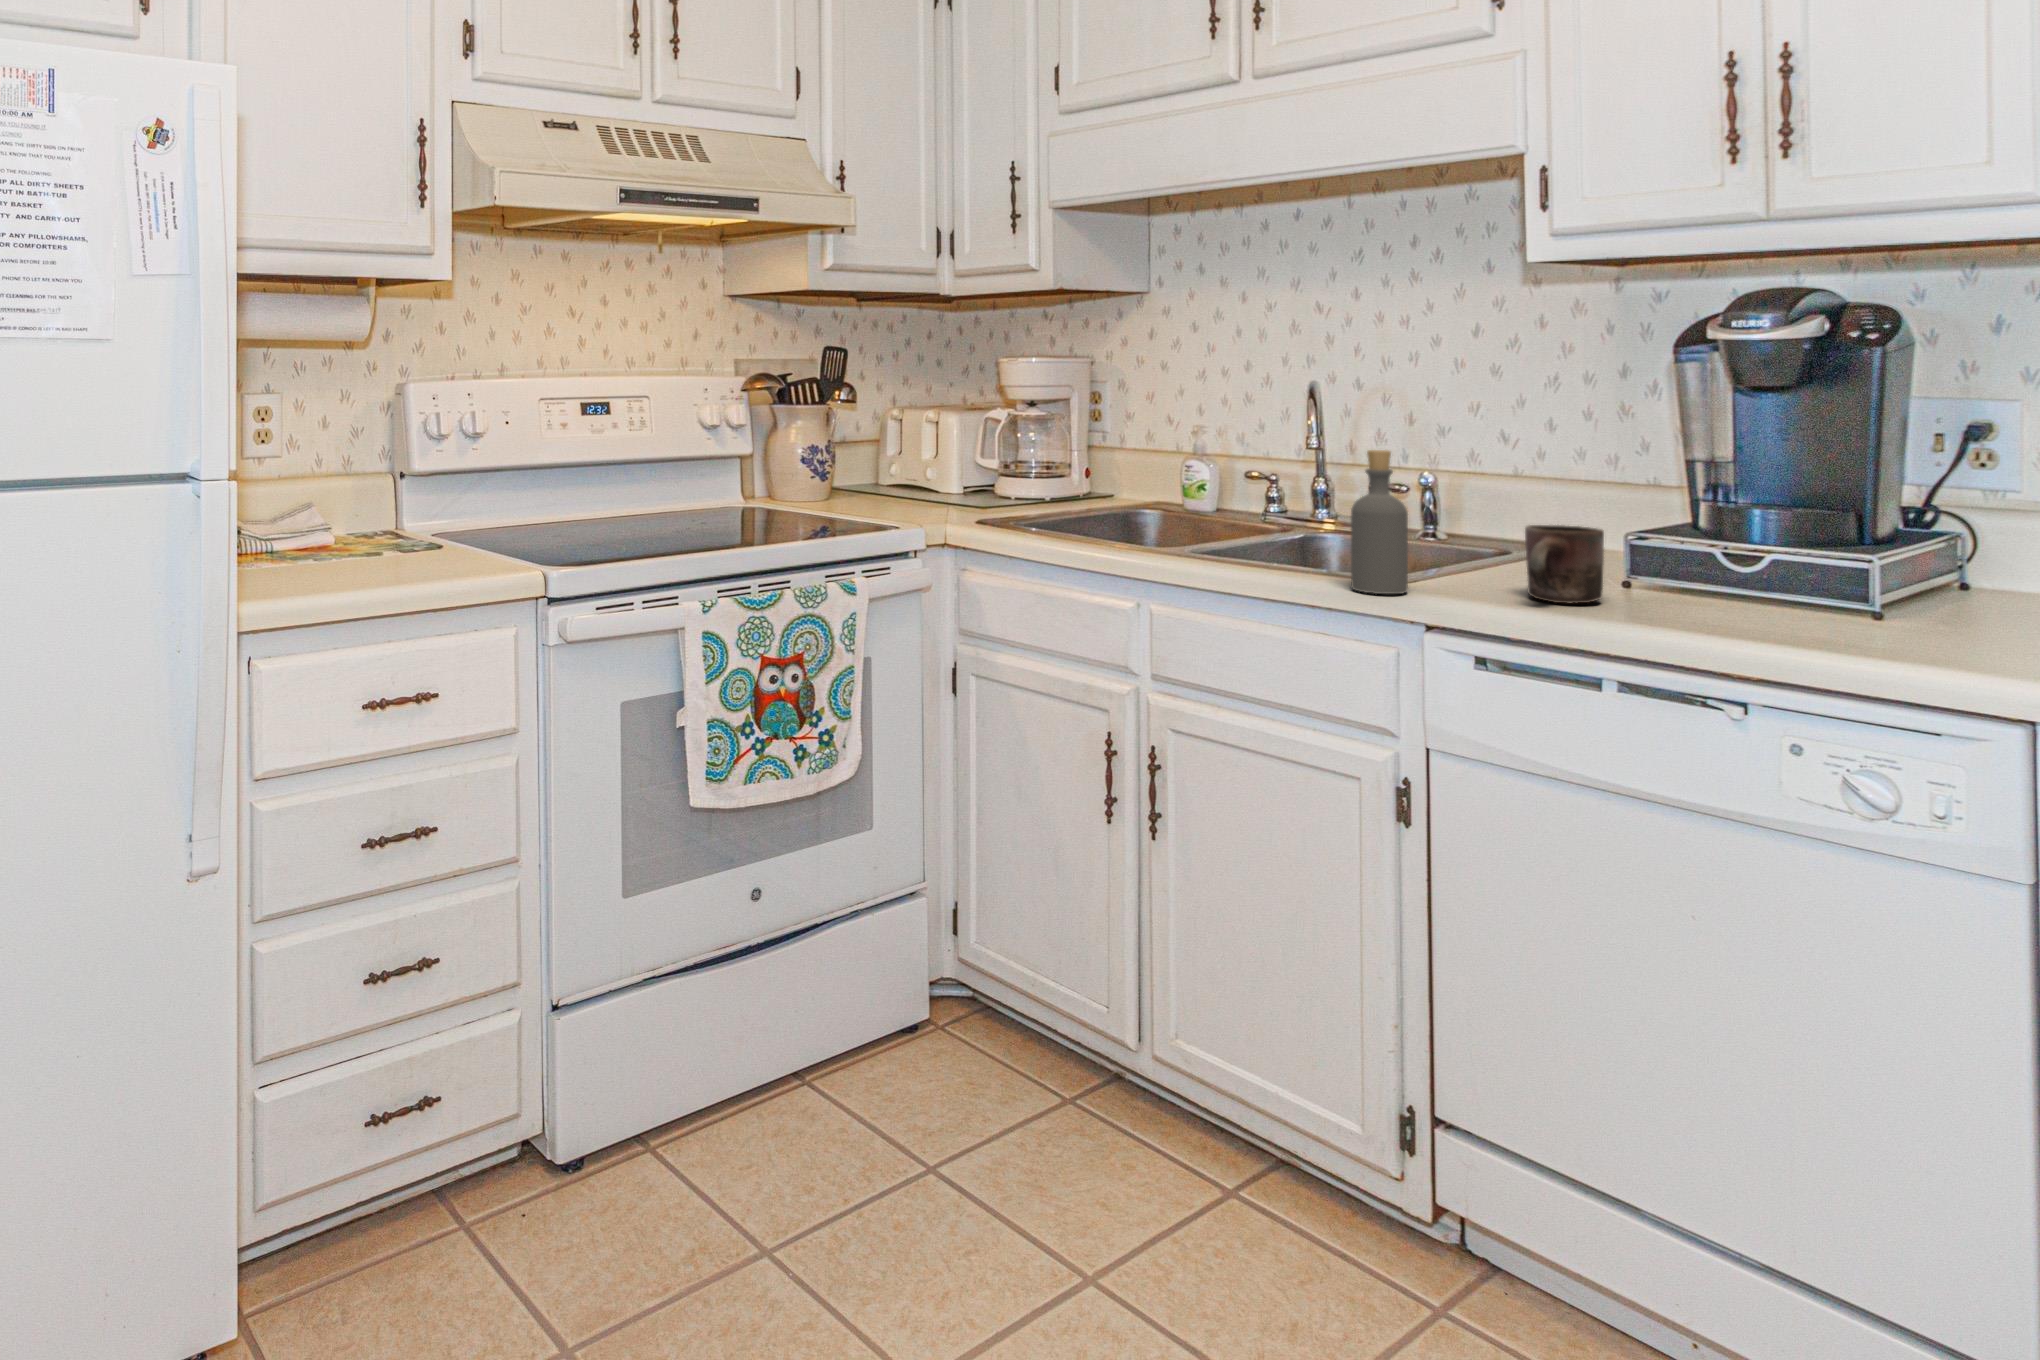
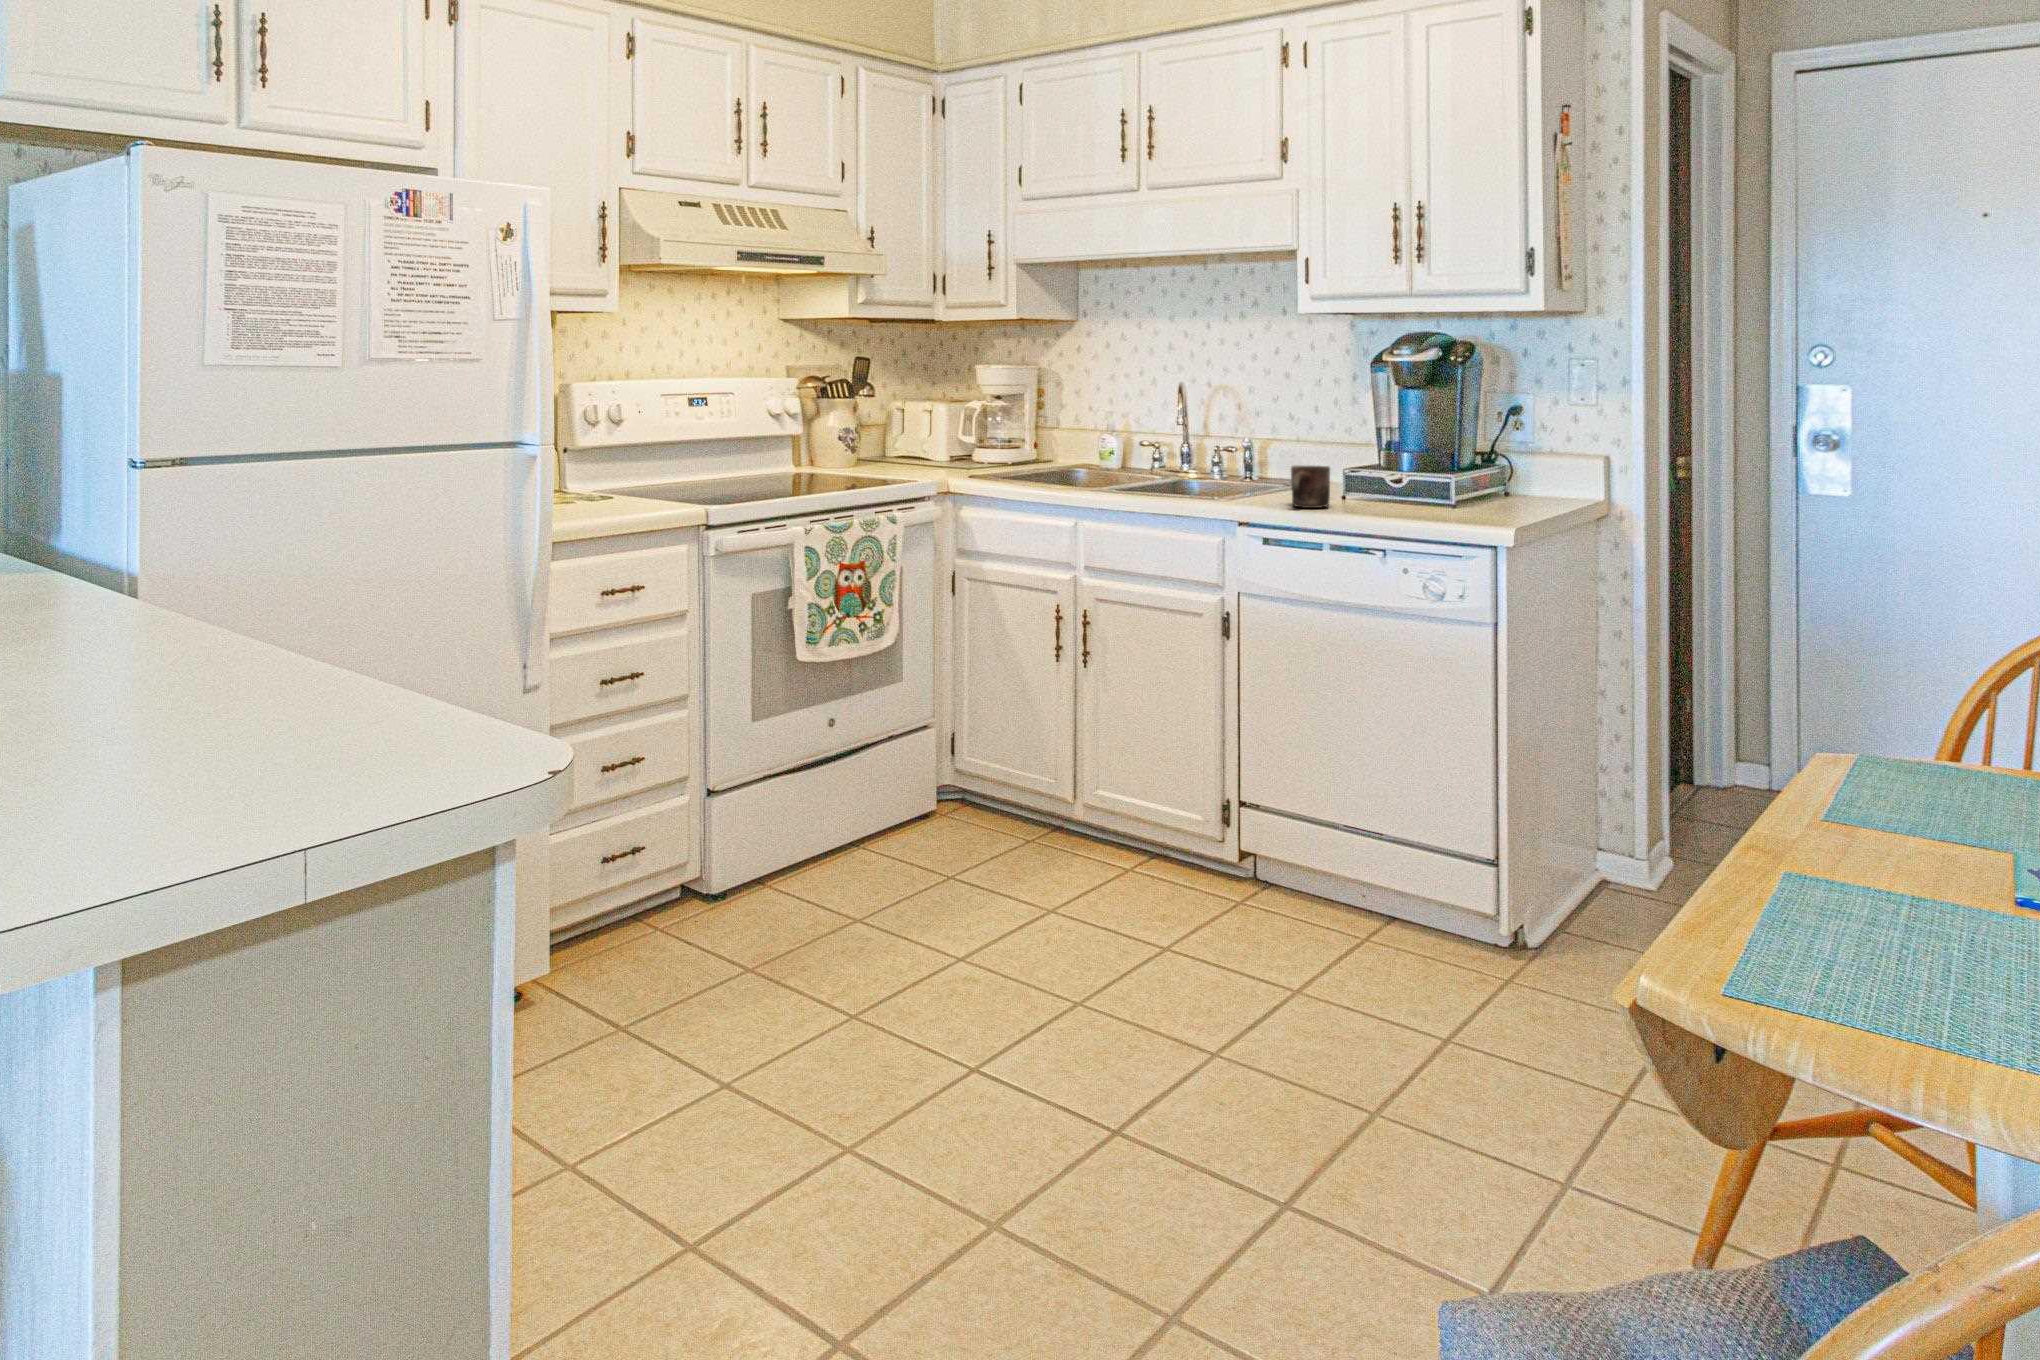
bottle: present [1351,450,1408,594] -> none [1199,424,1229,507]

